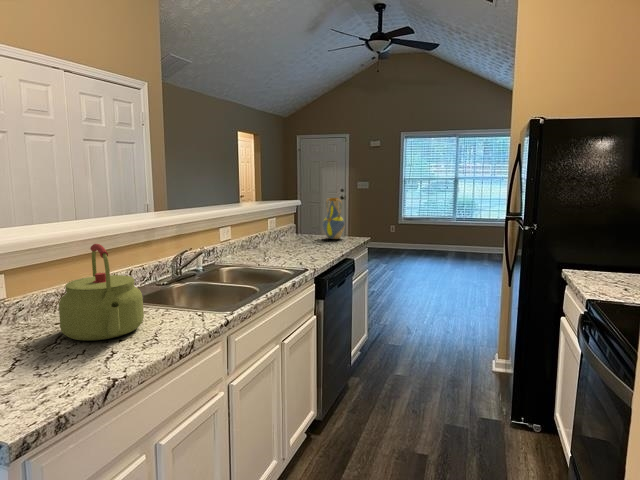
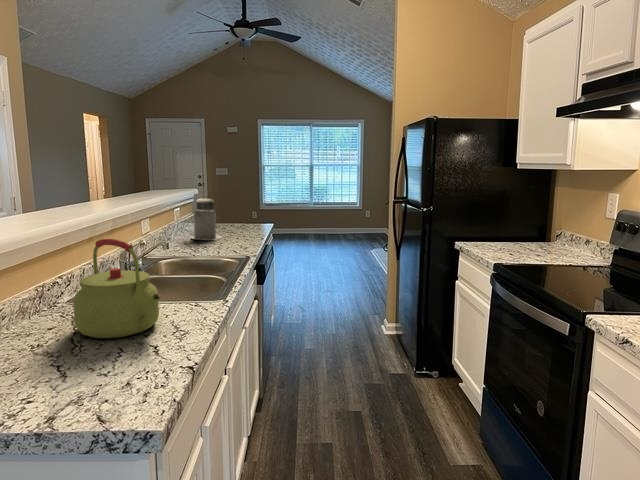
vase: present [323,198,345,239] -> none [226,186,248,227]
canister: none [276,206,306,250] -> present [191,195,222,240]

